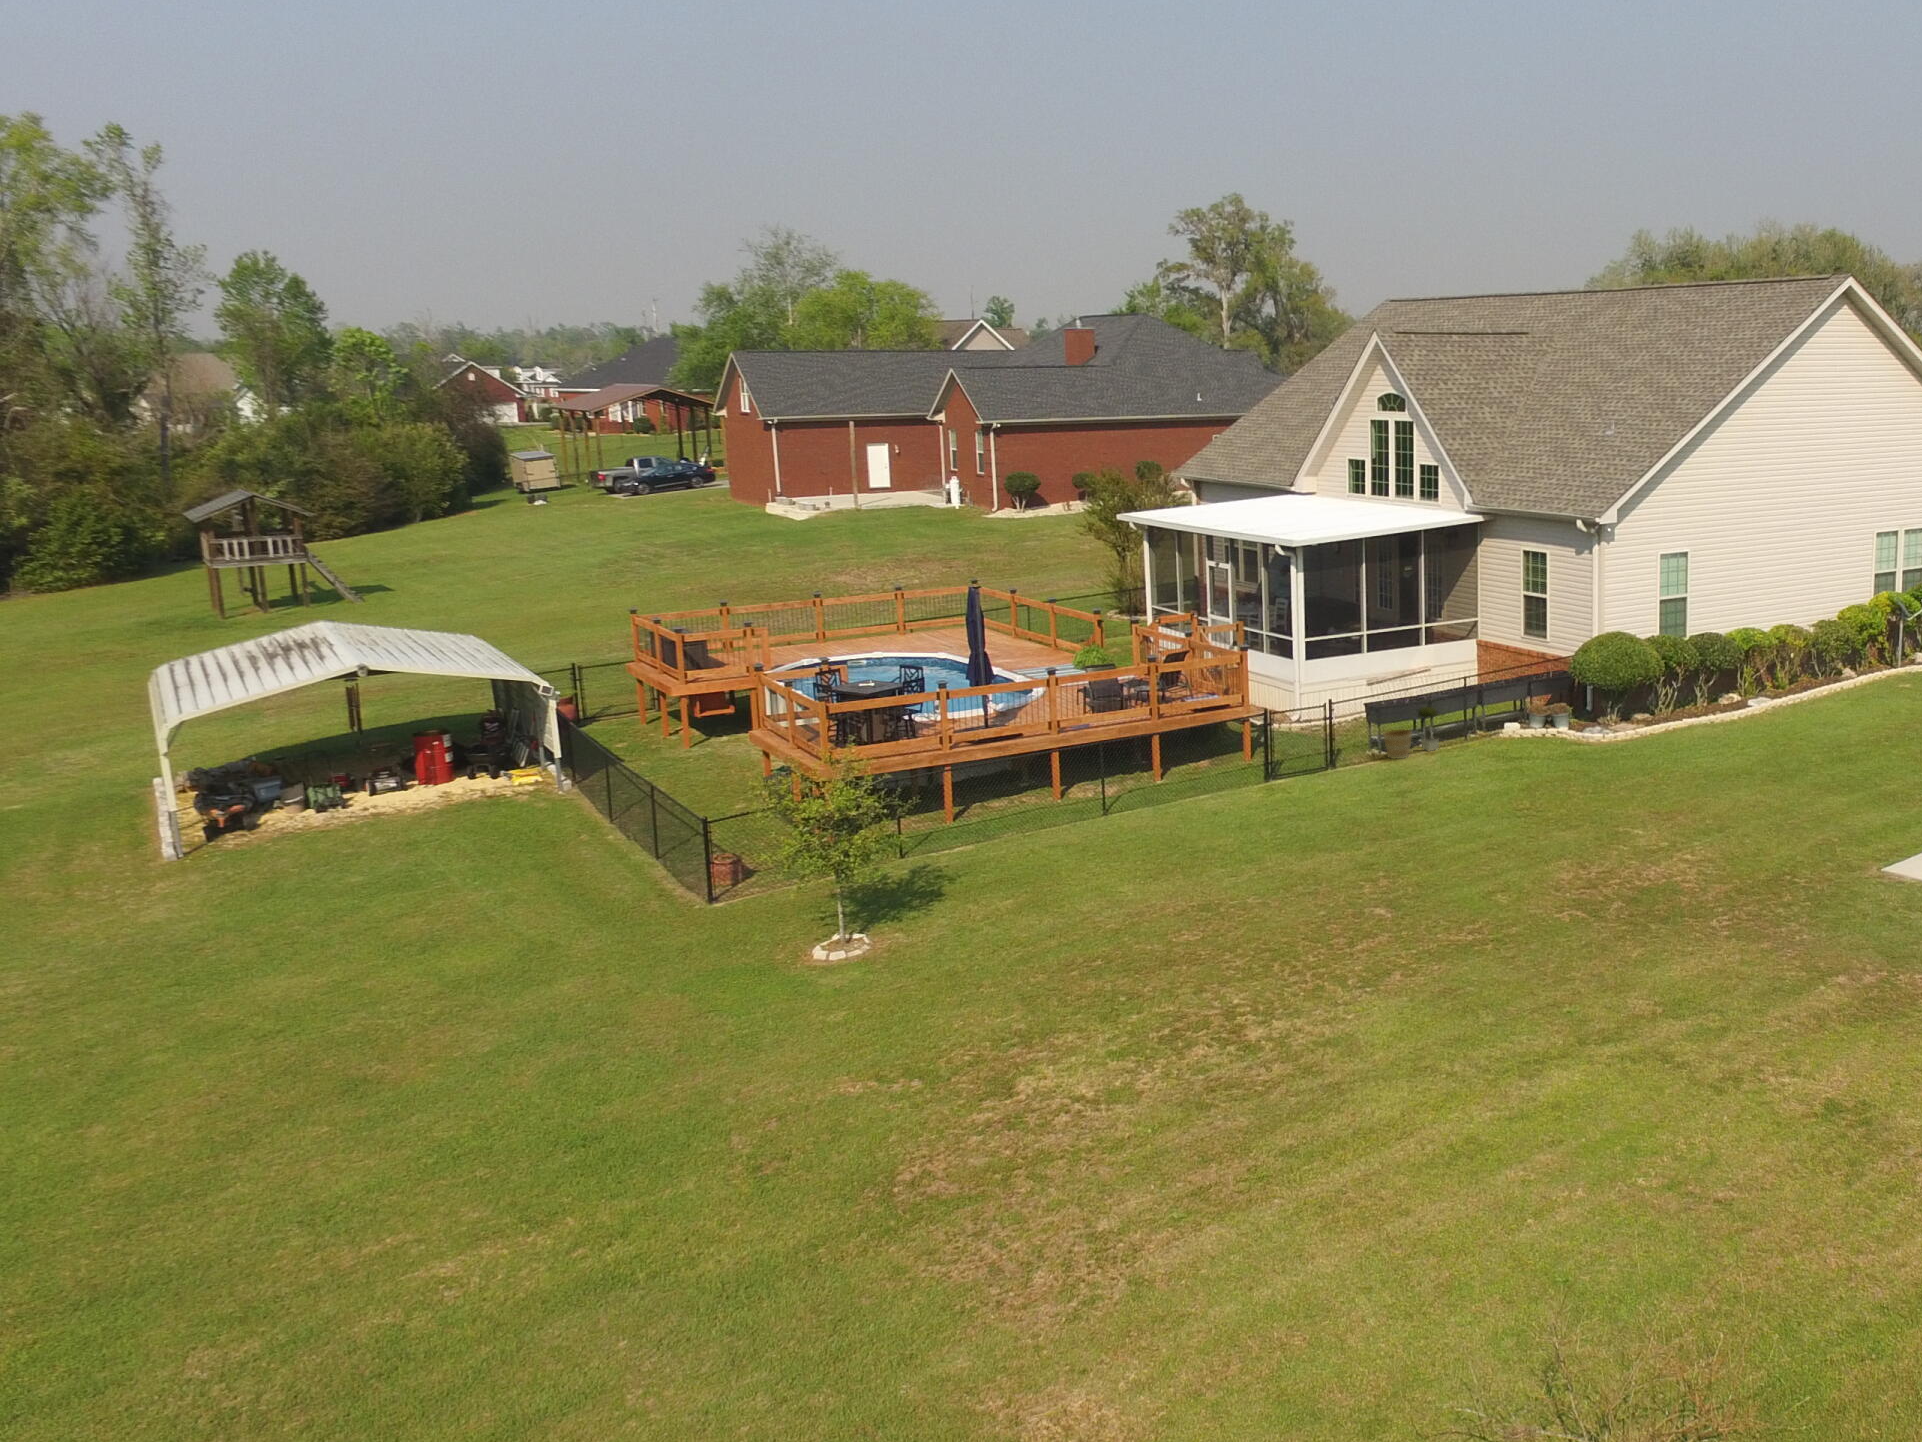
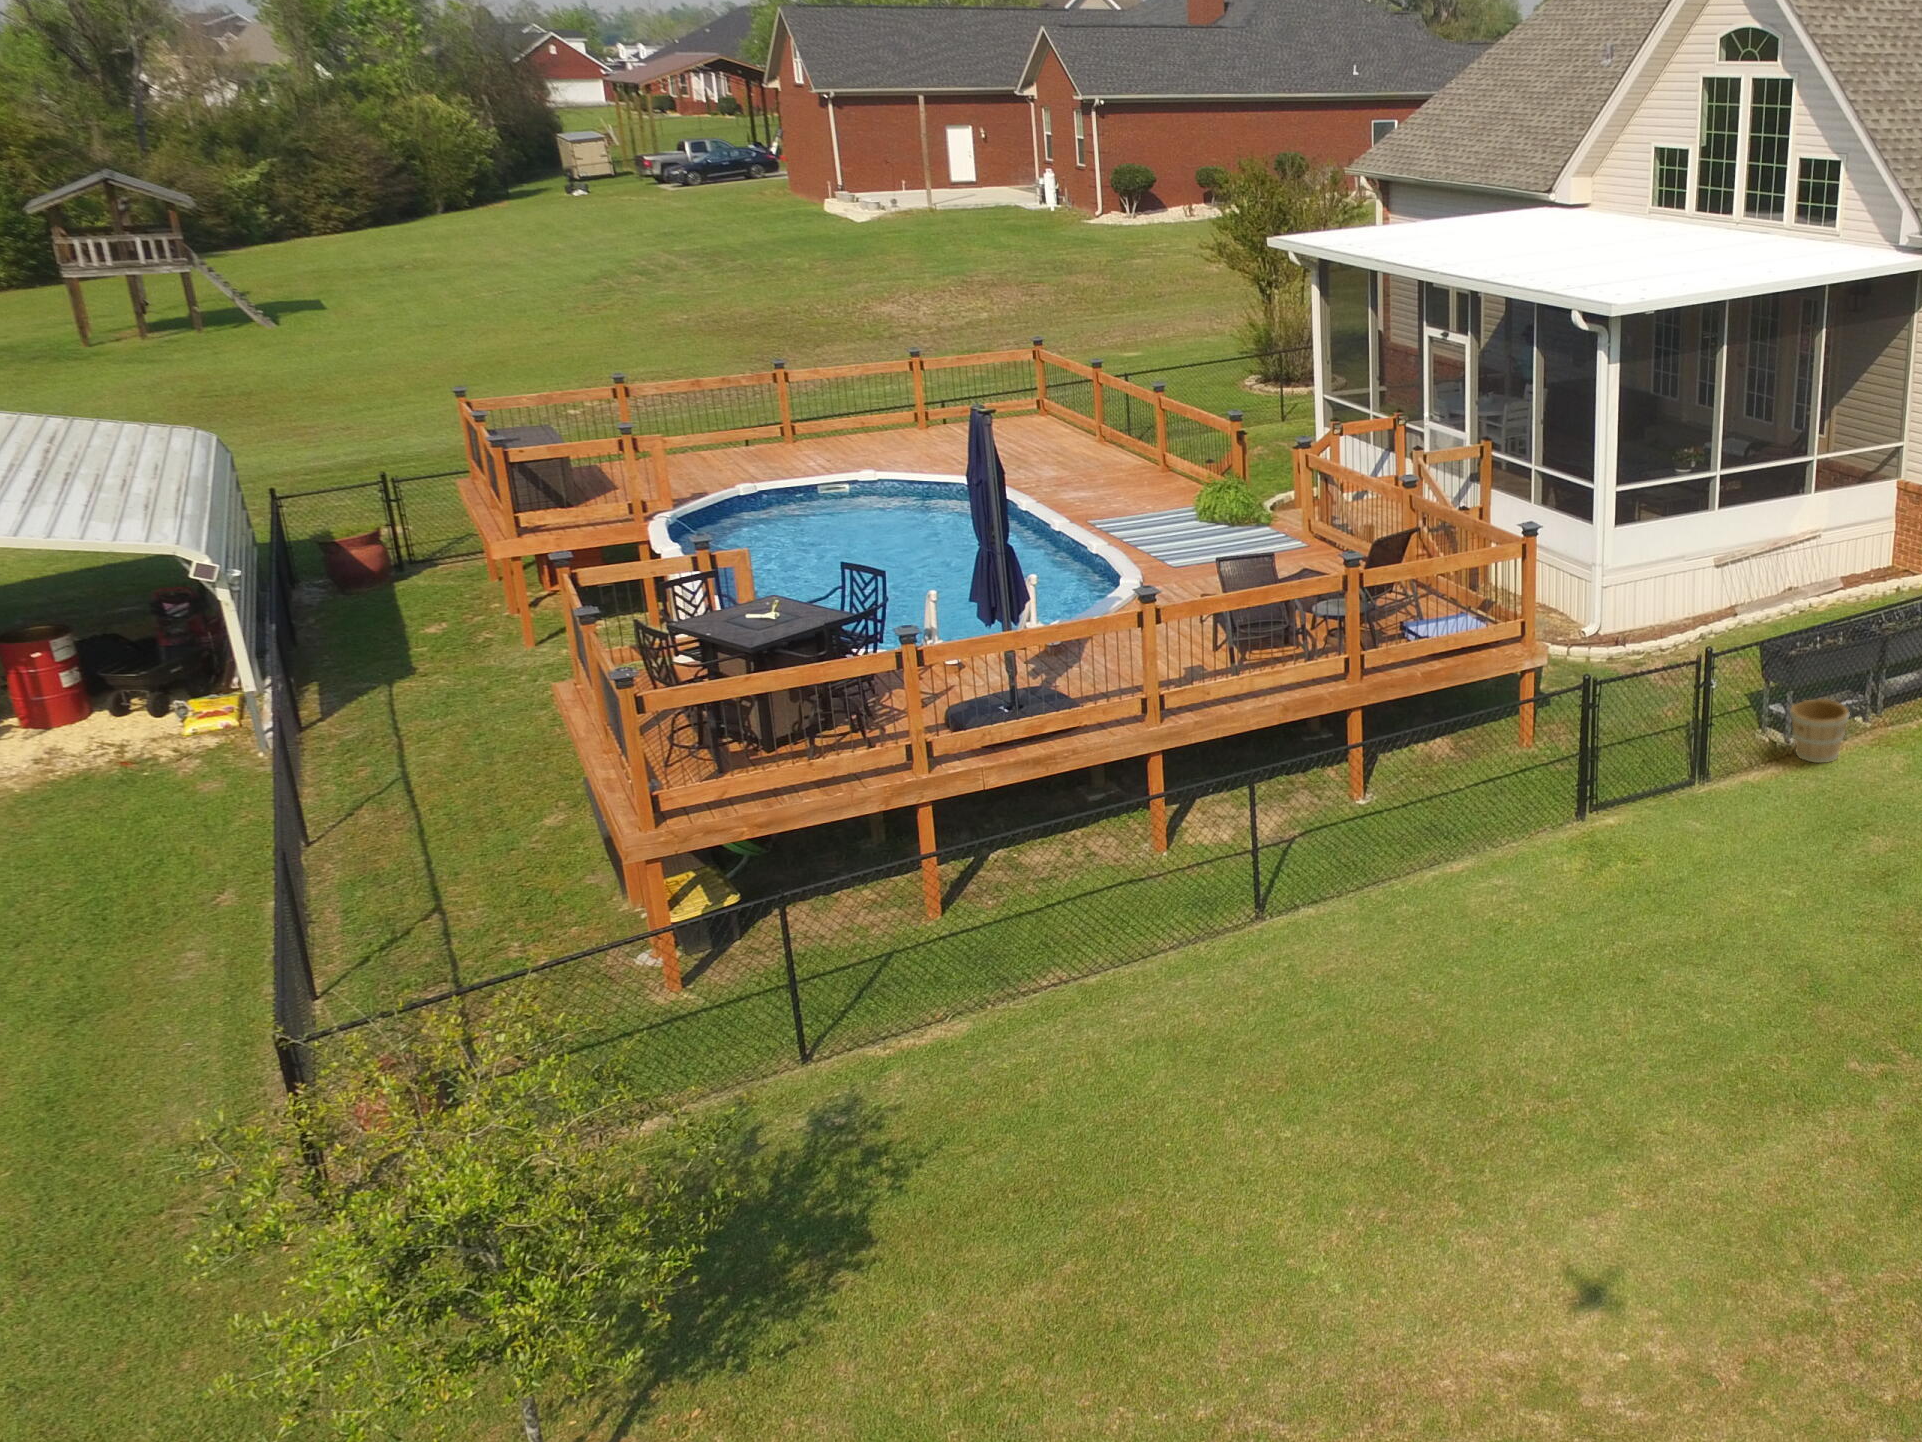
potted tree: present [1418,707,1439,751] -> none [1854,654,1897,742]

